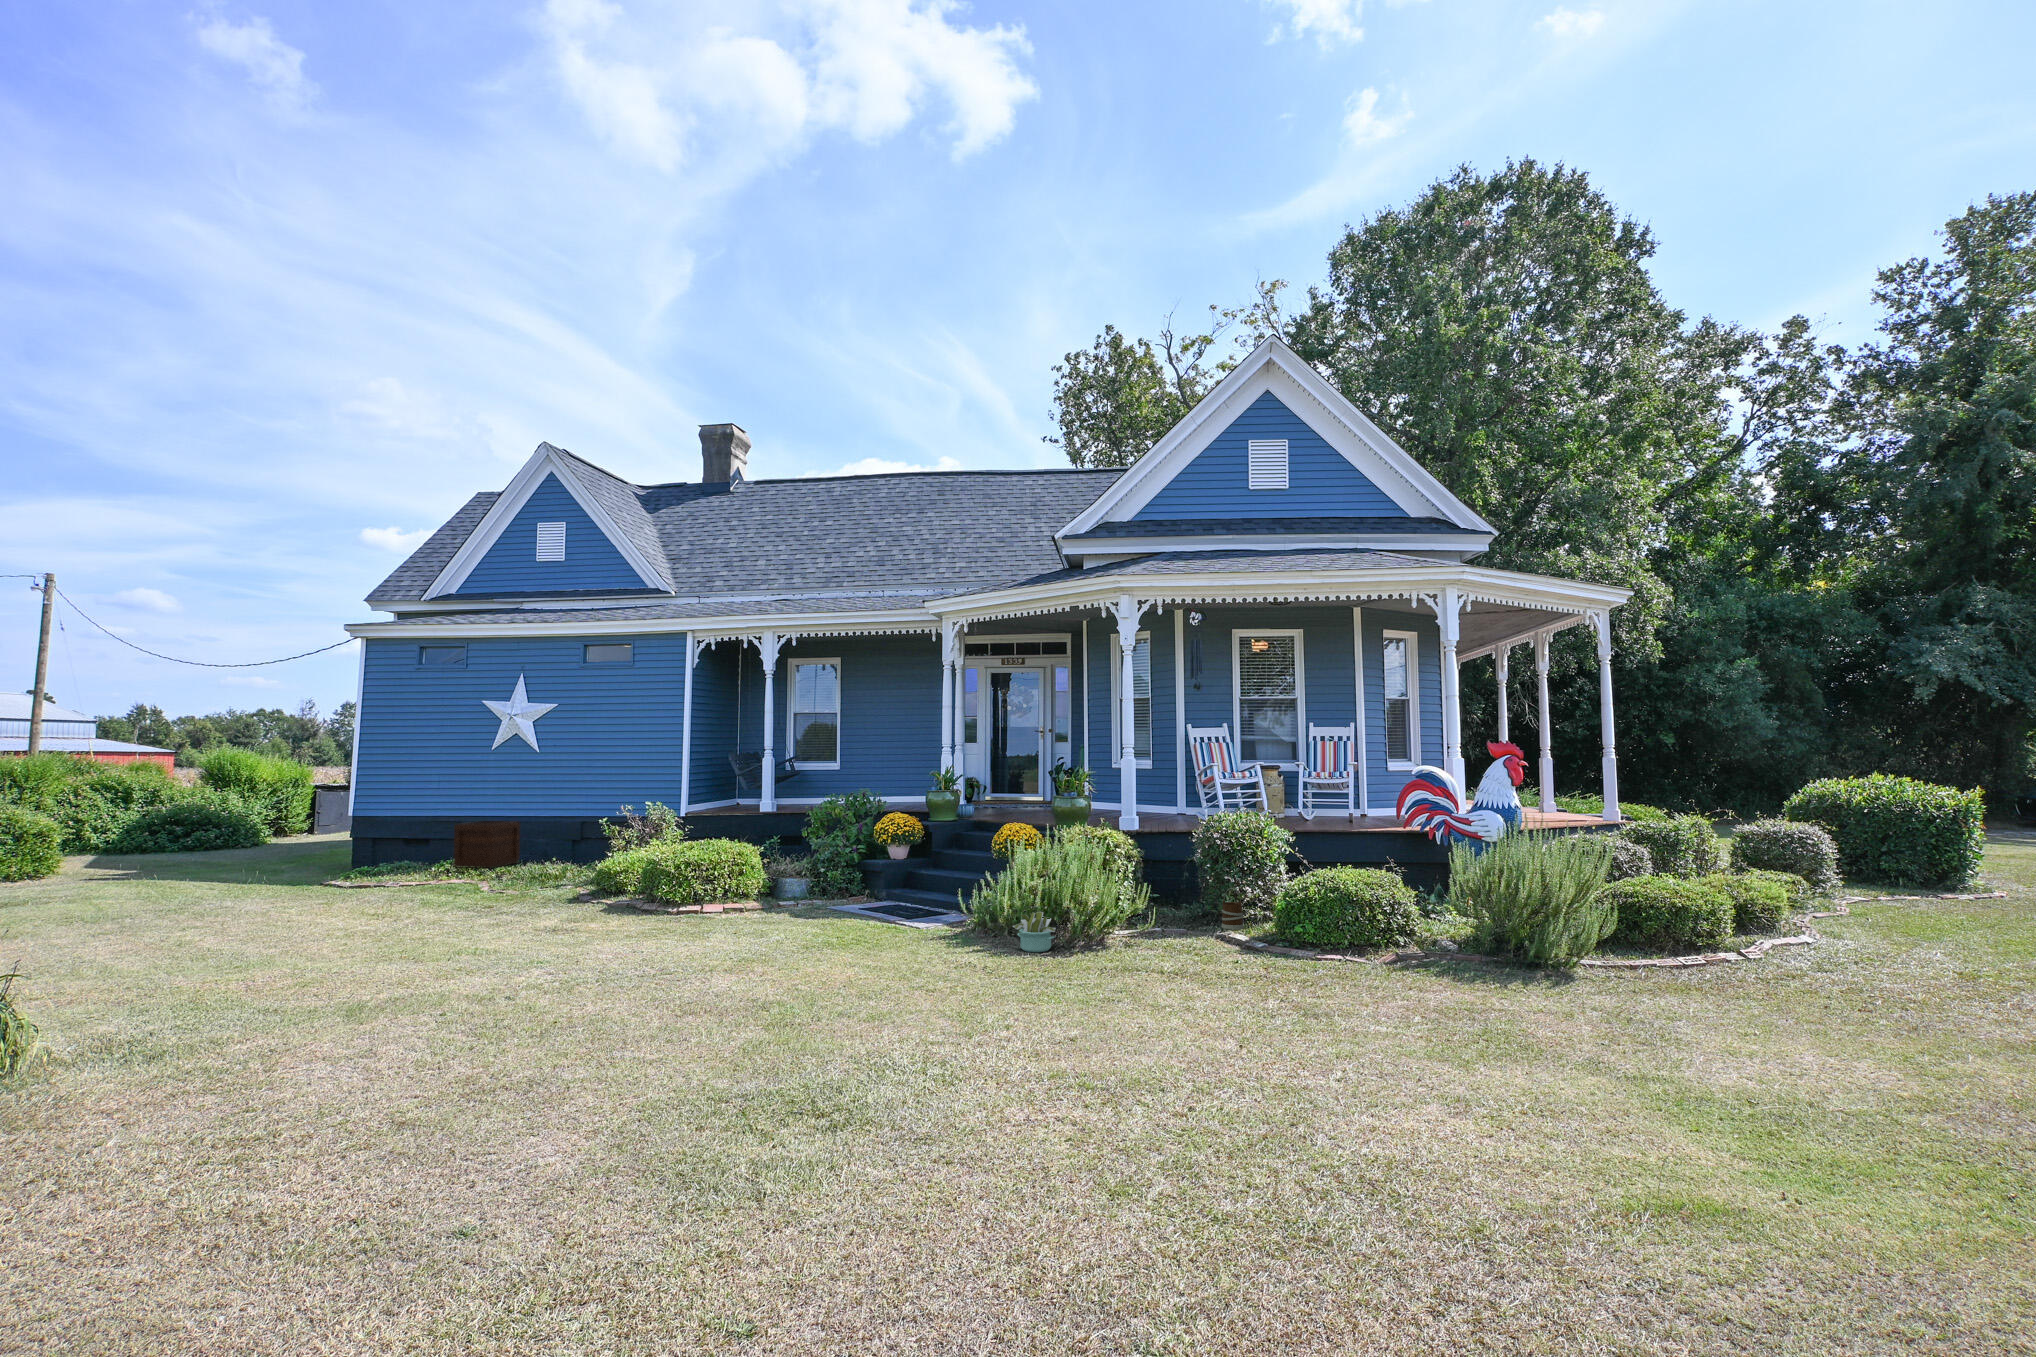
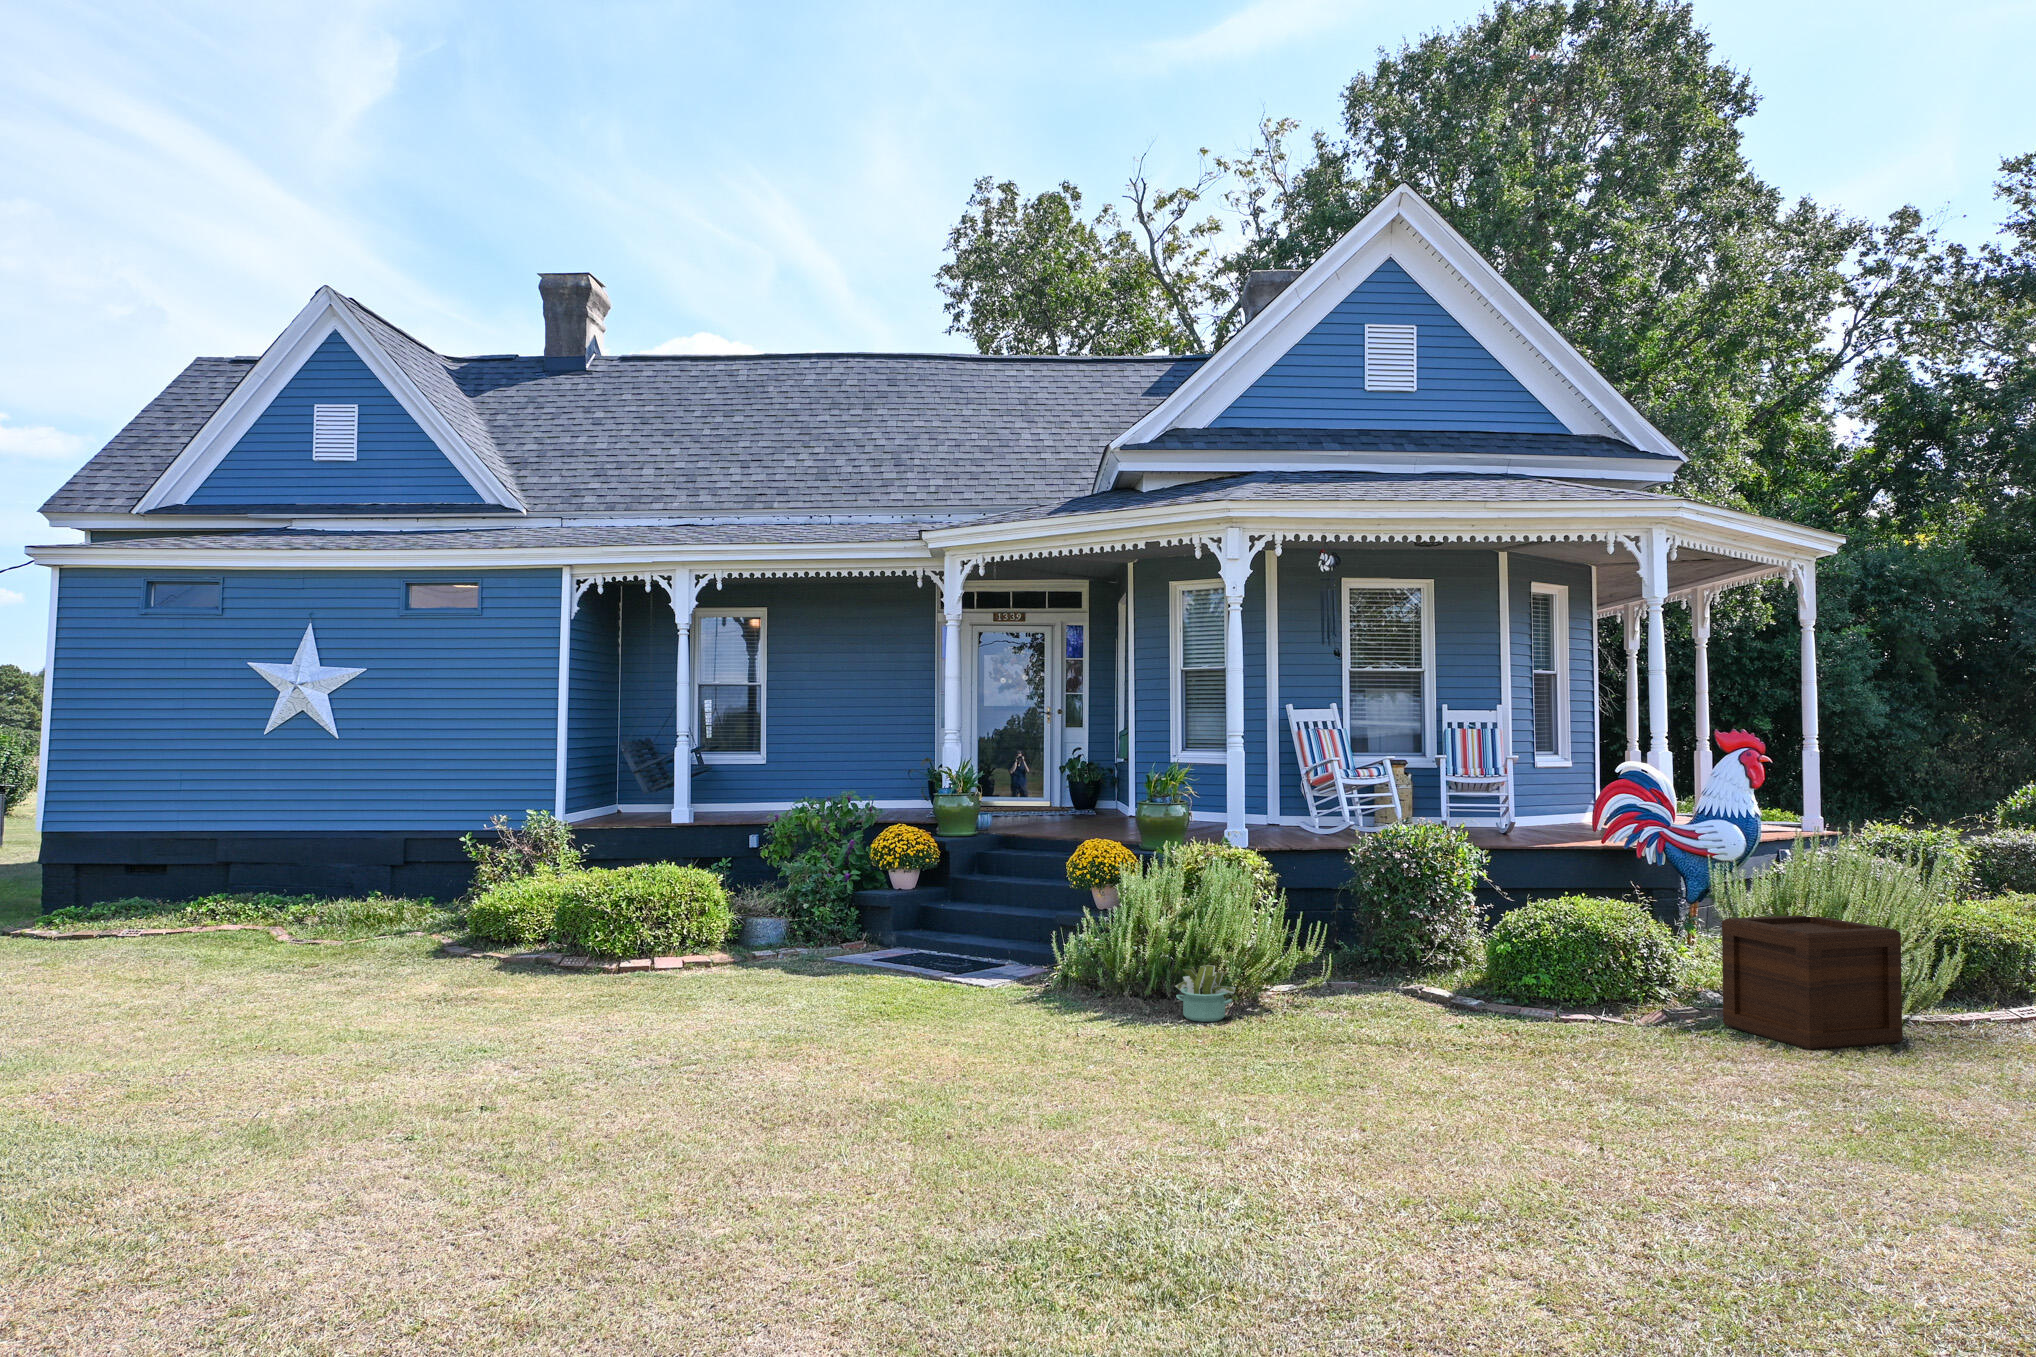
wooden crate: present [453,821,520,868] -> present [1722,915,1902,1050]
wooden bucket: present [1221,888,1244,930] -> none [1415,928,1446,984]

